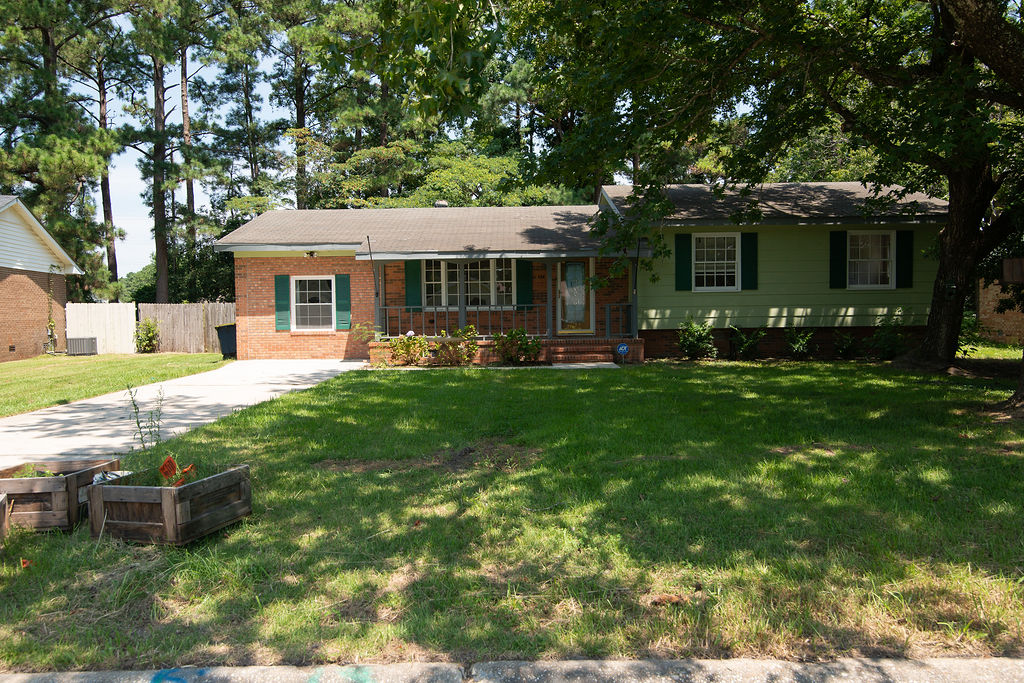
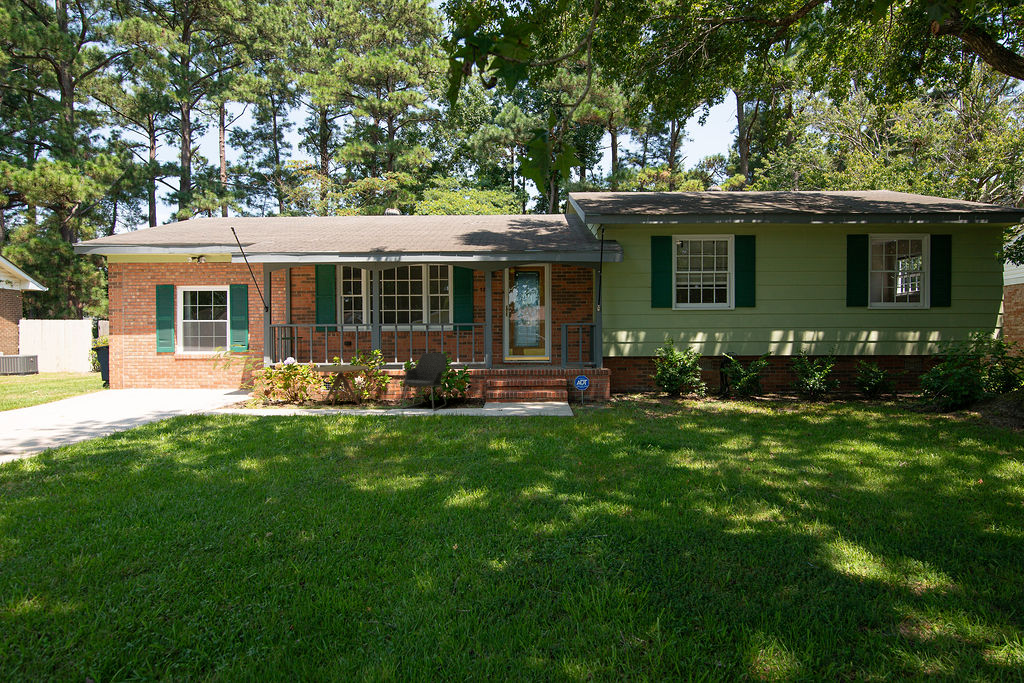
chair: none [493,327,523,369] -> present [402,353,446,410]

